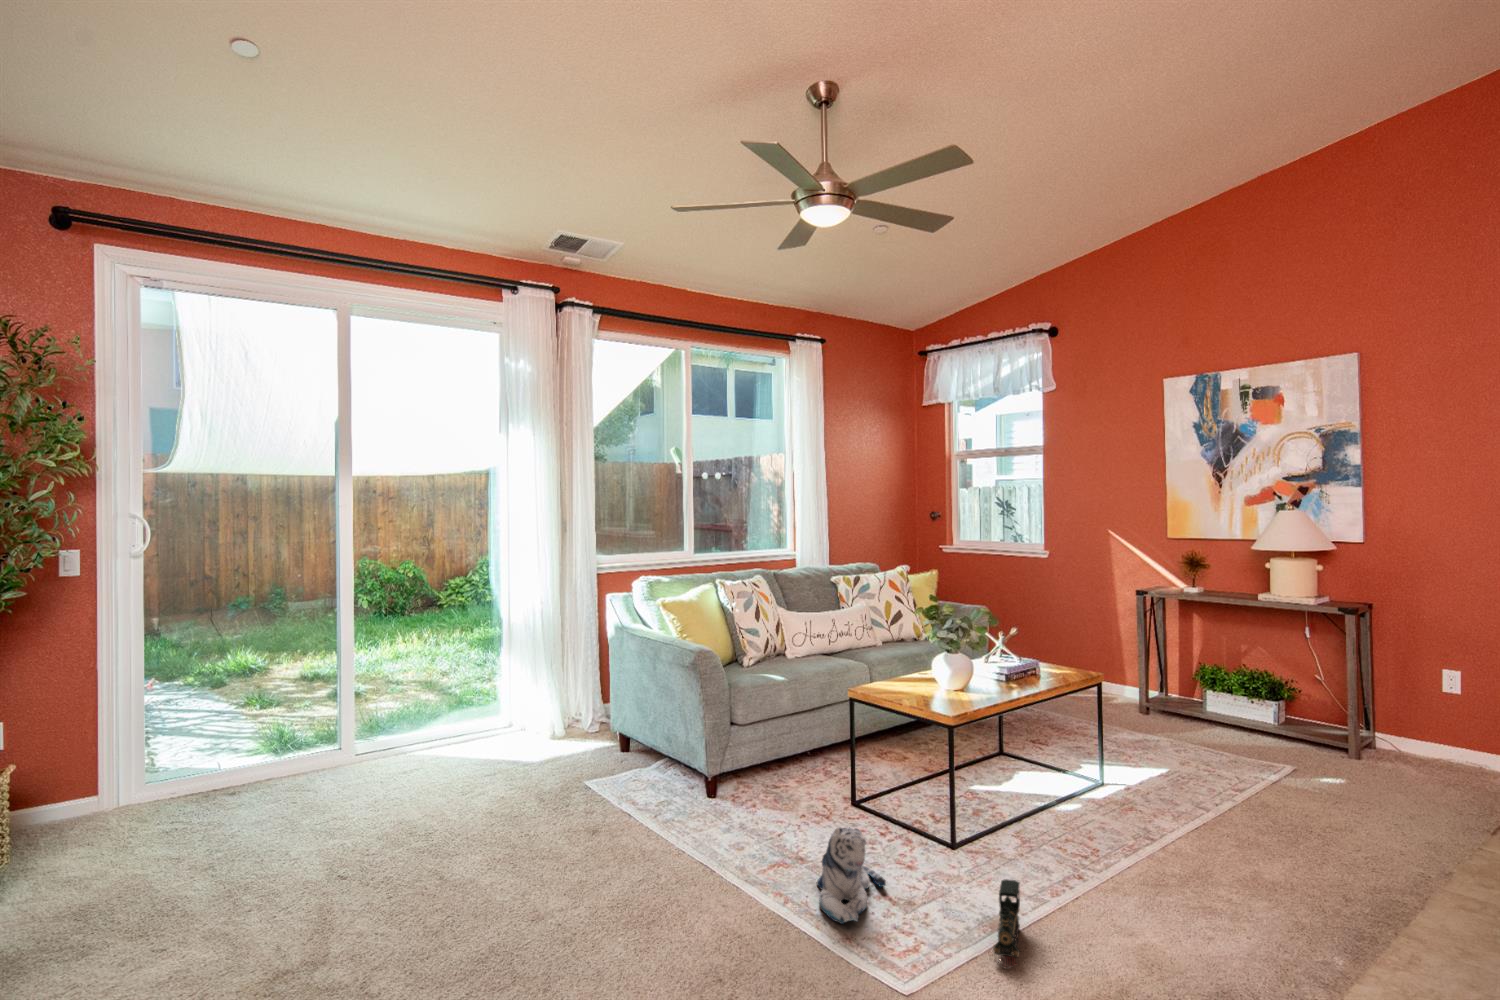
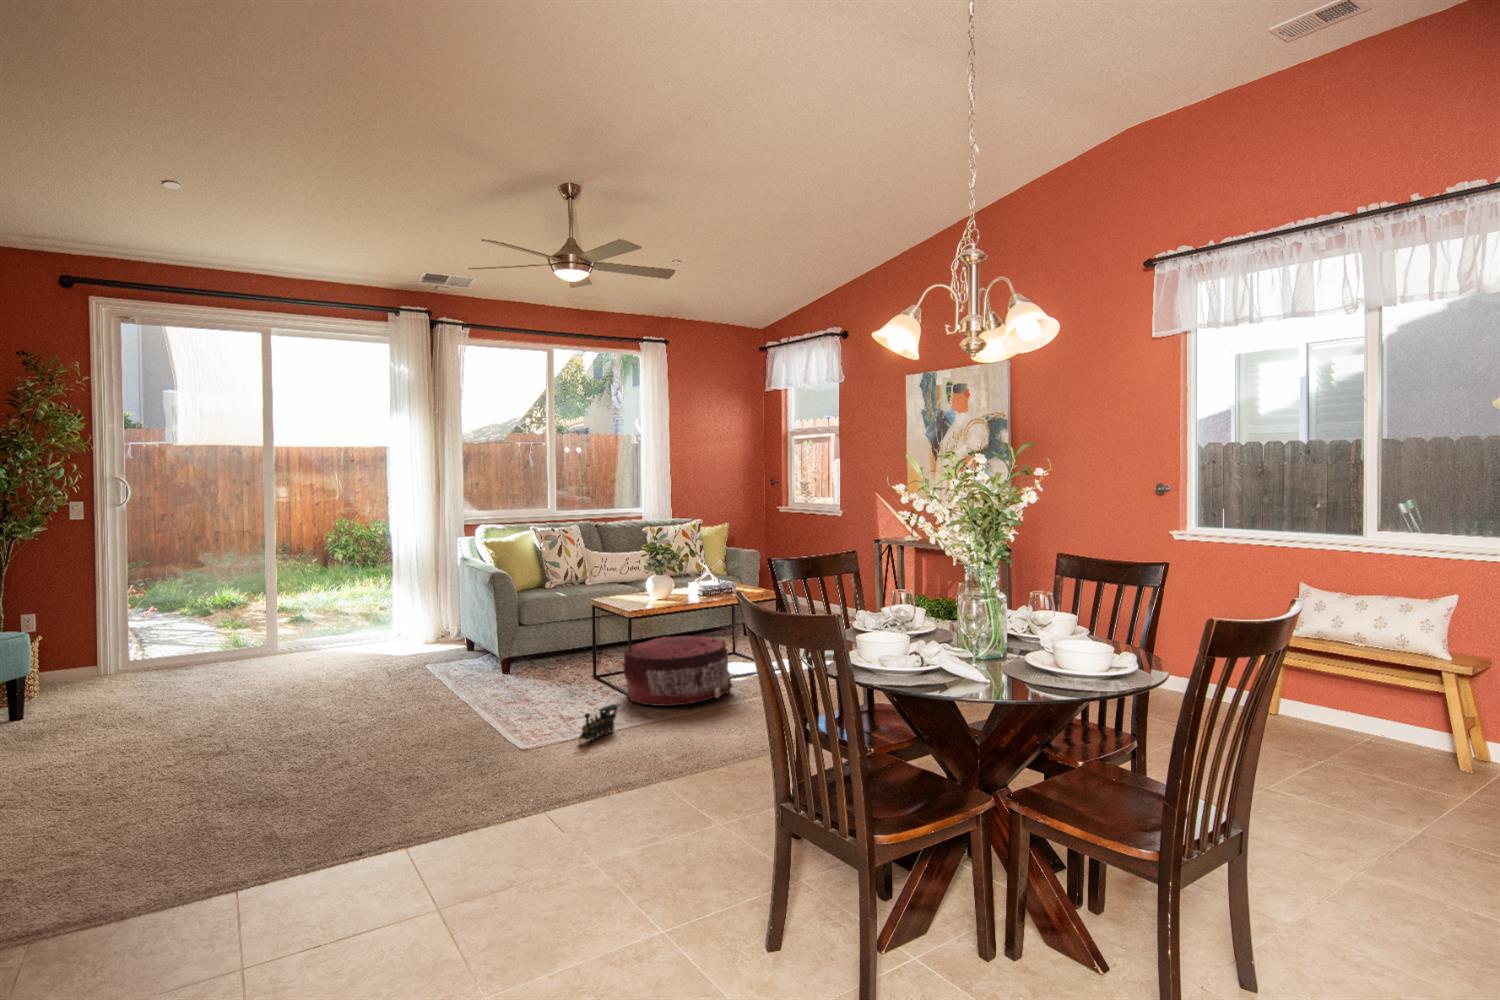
pouf: none [937,740,1105,865] -> present [623,636,733,706]
plush toy: present [816,827,886,924] -> none [506,674,560,727]

